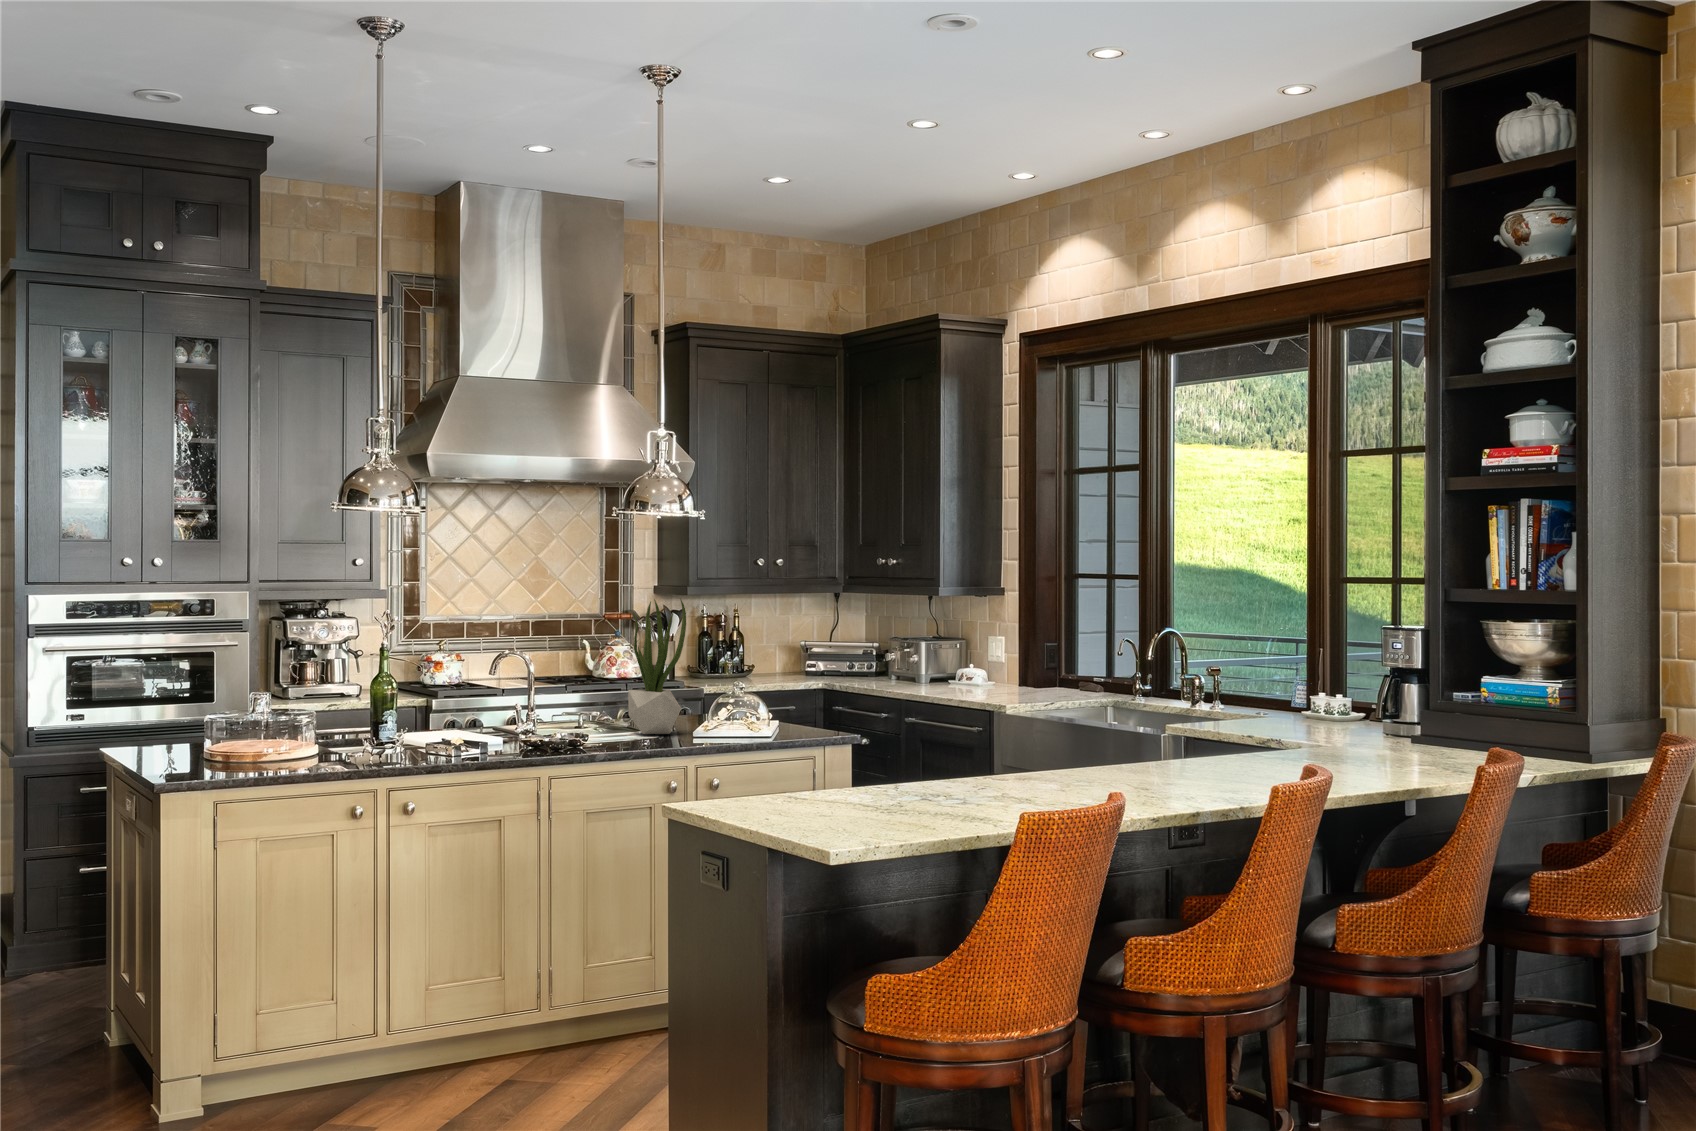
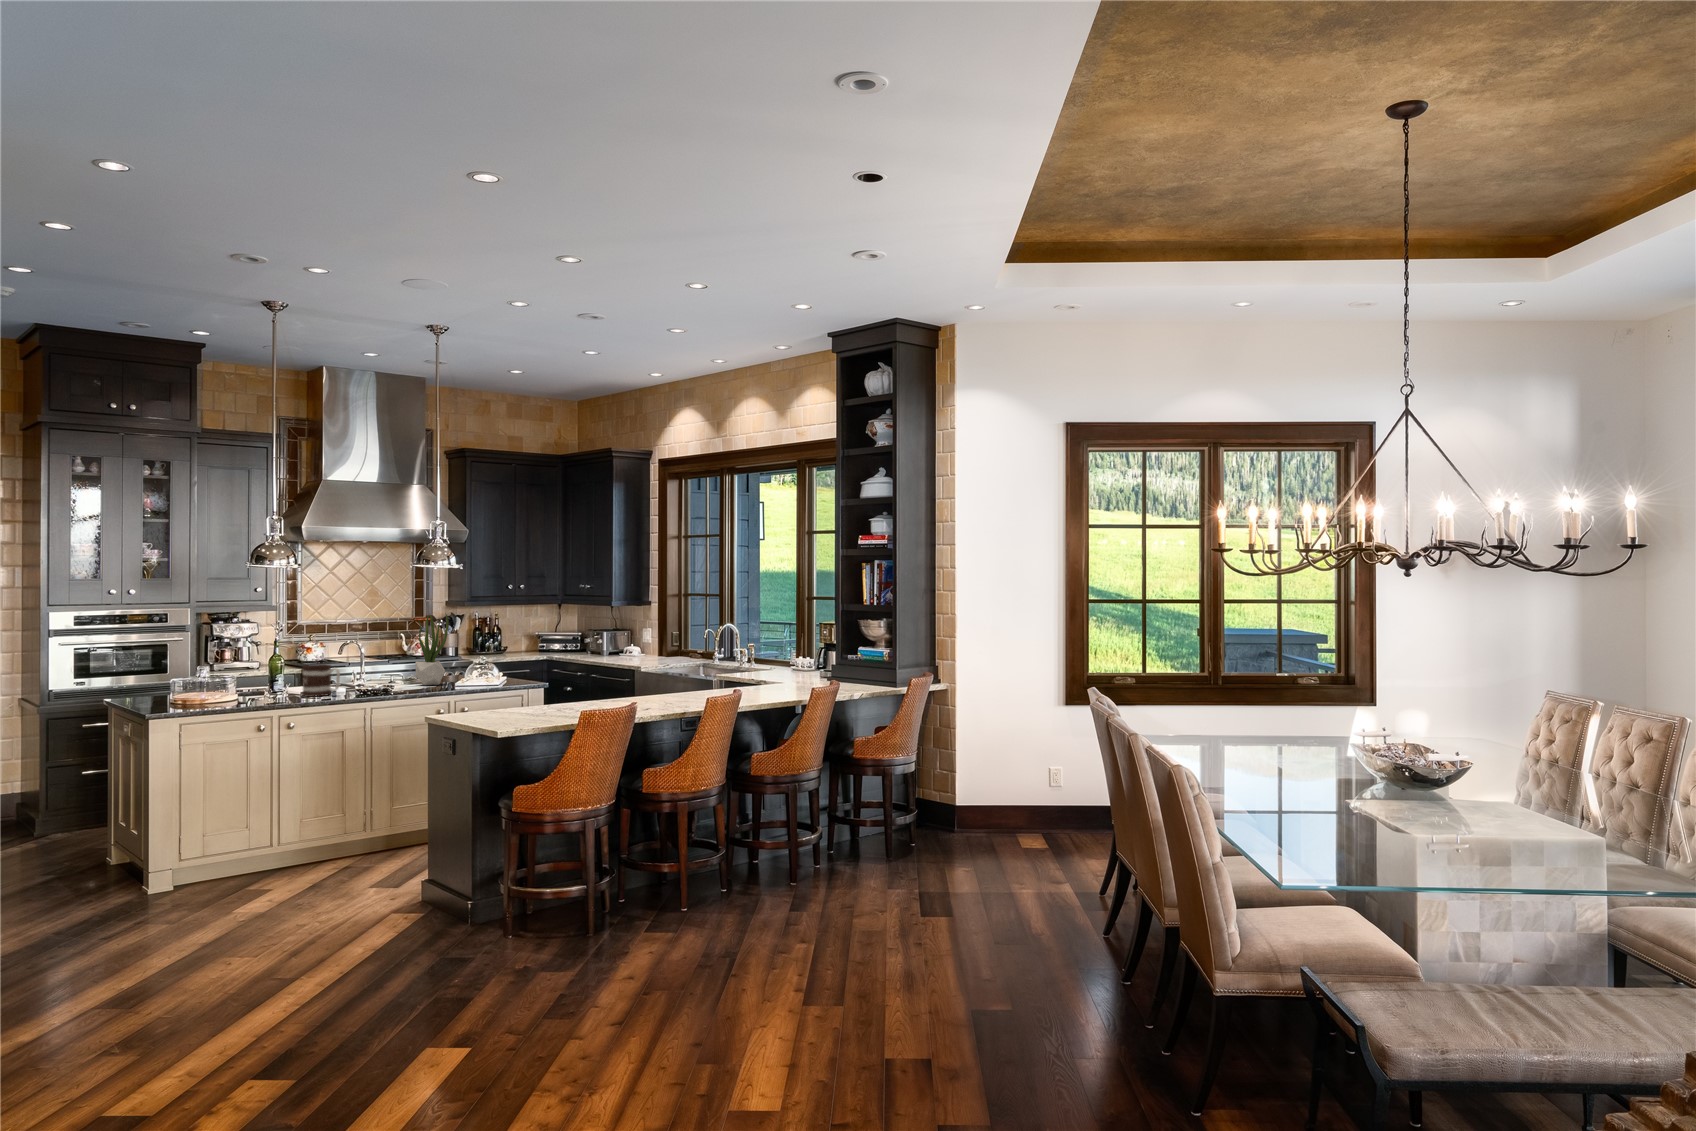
mug: none [431,693,499,754] -> present [302,664,340,697]

